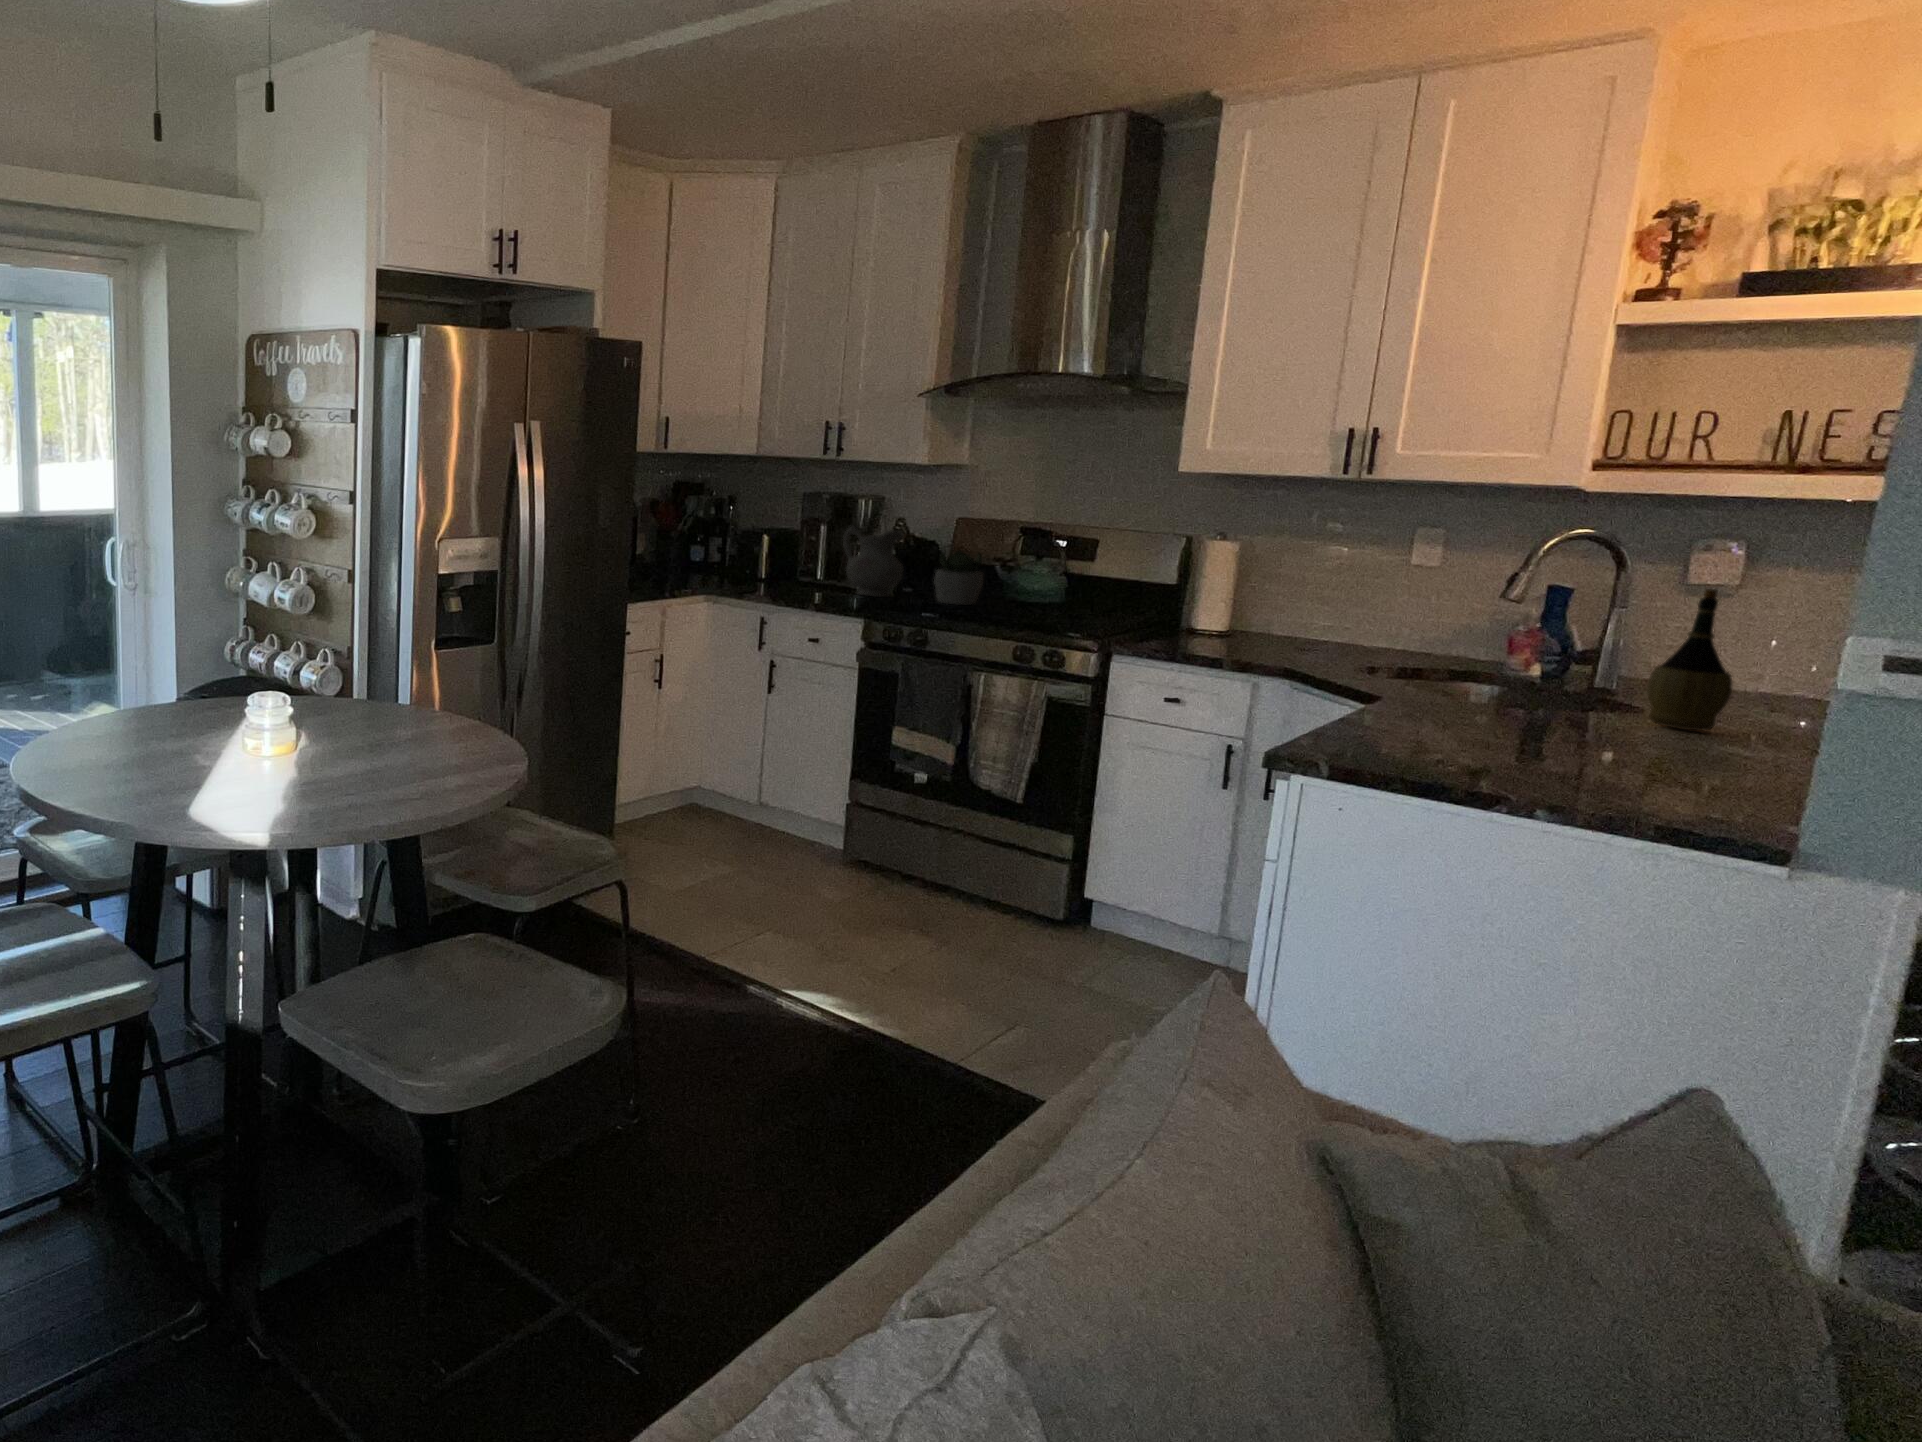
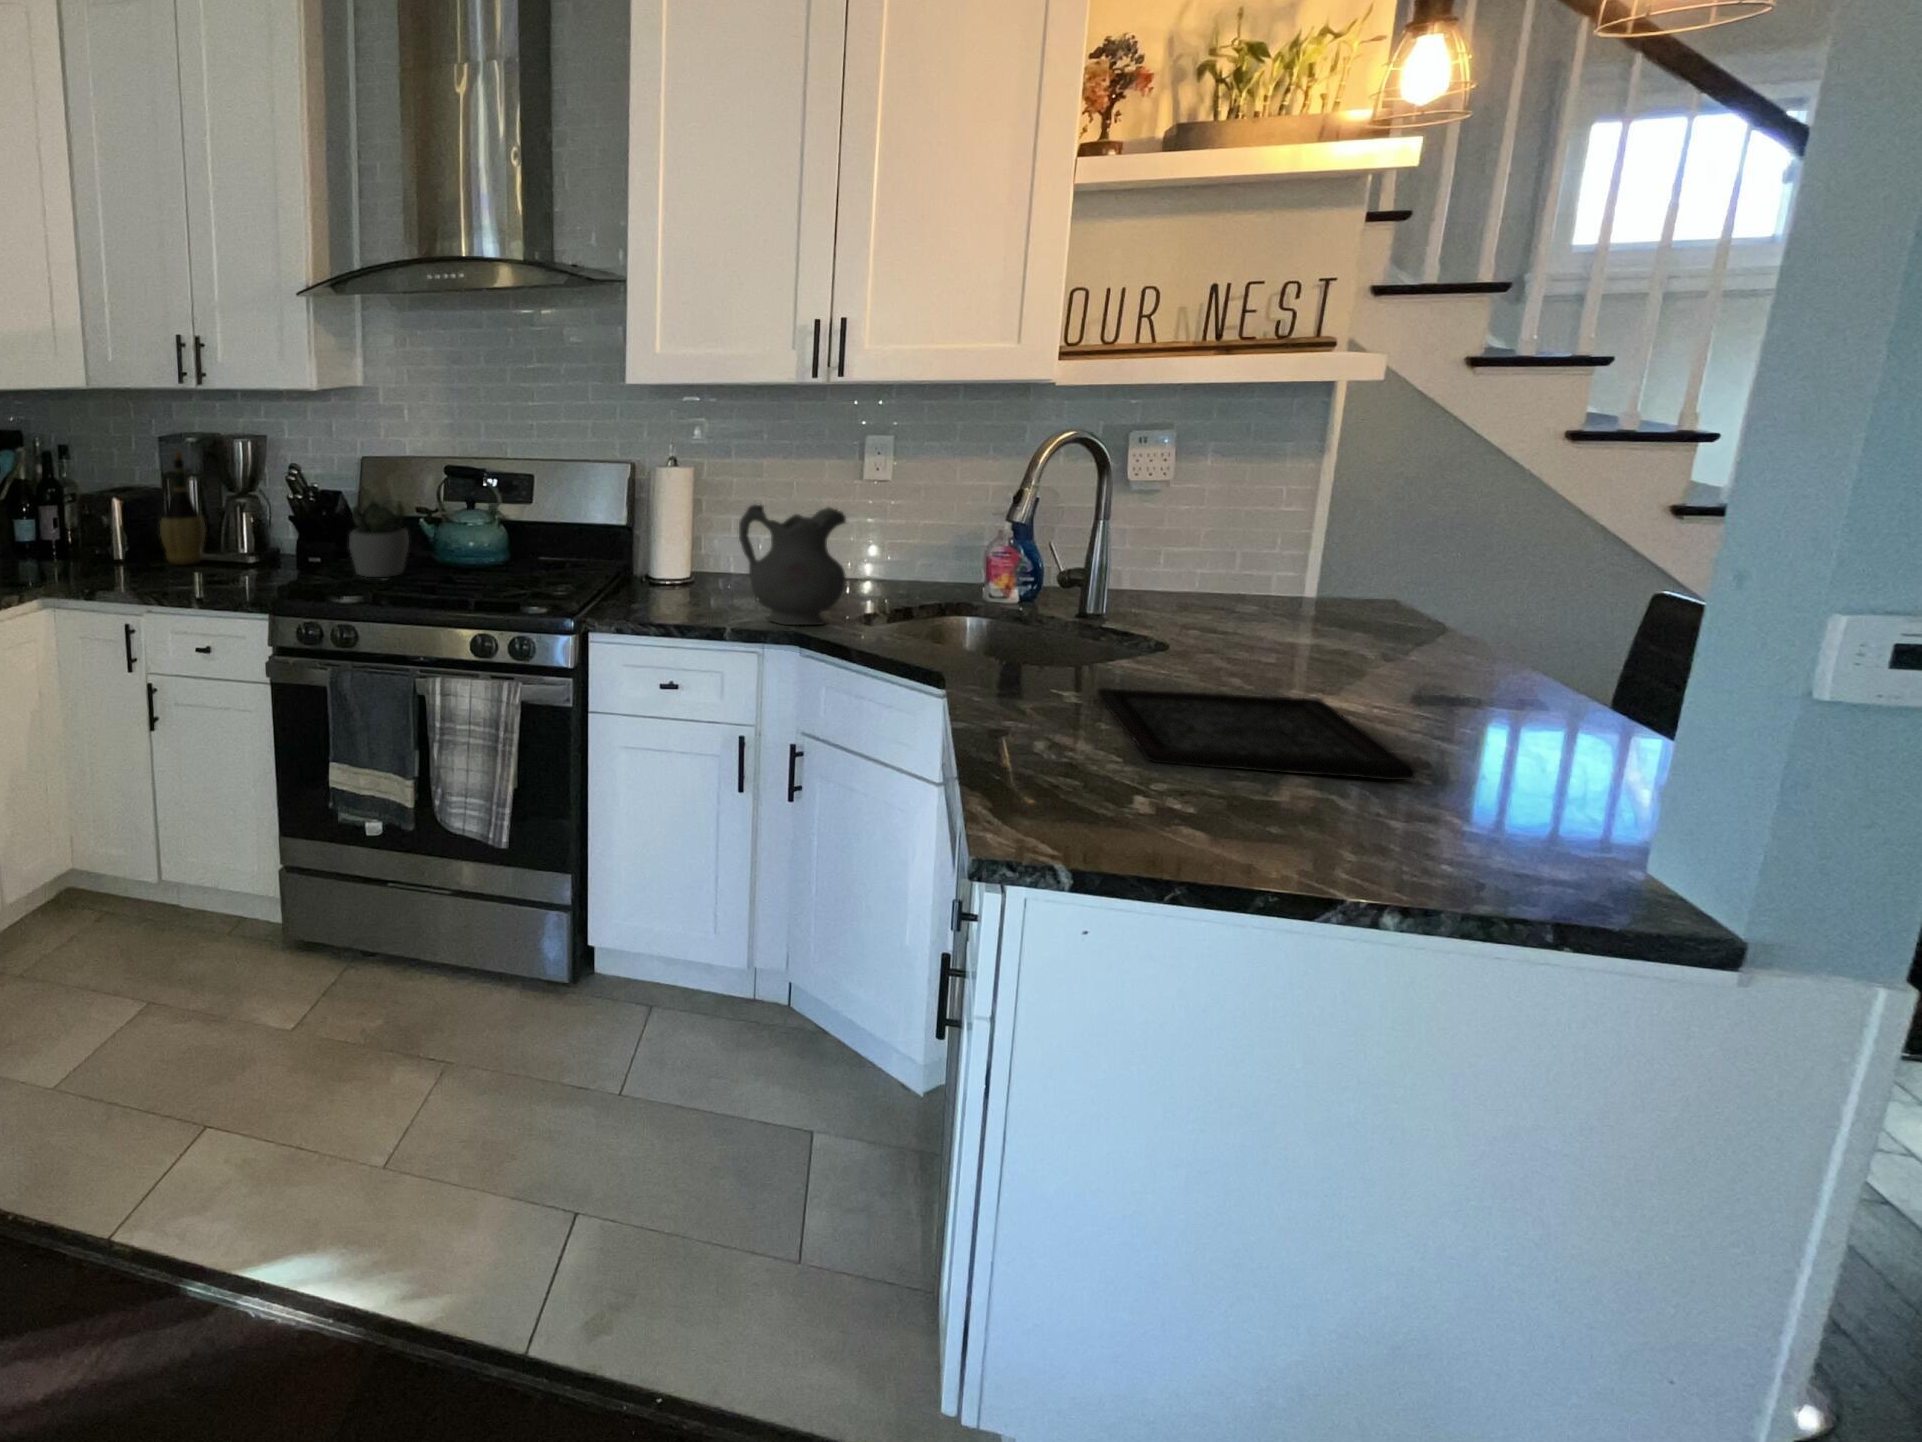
ceramic pitcher: present [843,525,904,597] -> present [739,505,846,625]
wine bottle: present [1647,589,1732,730] -> present [160,452,206,565]
tray: none [1500,716,1745,784] -> present [1098,688,1415,780]

